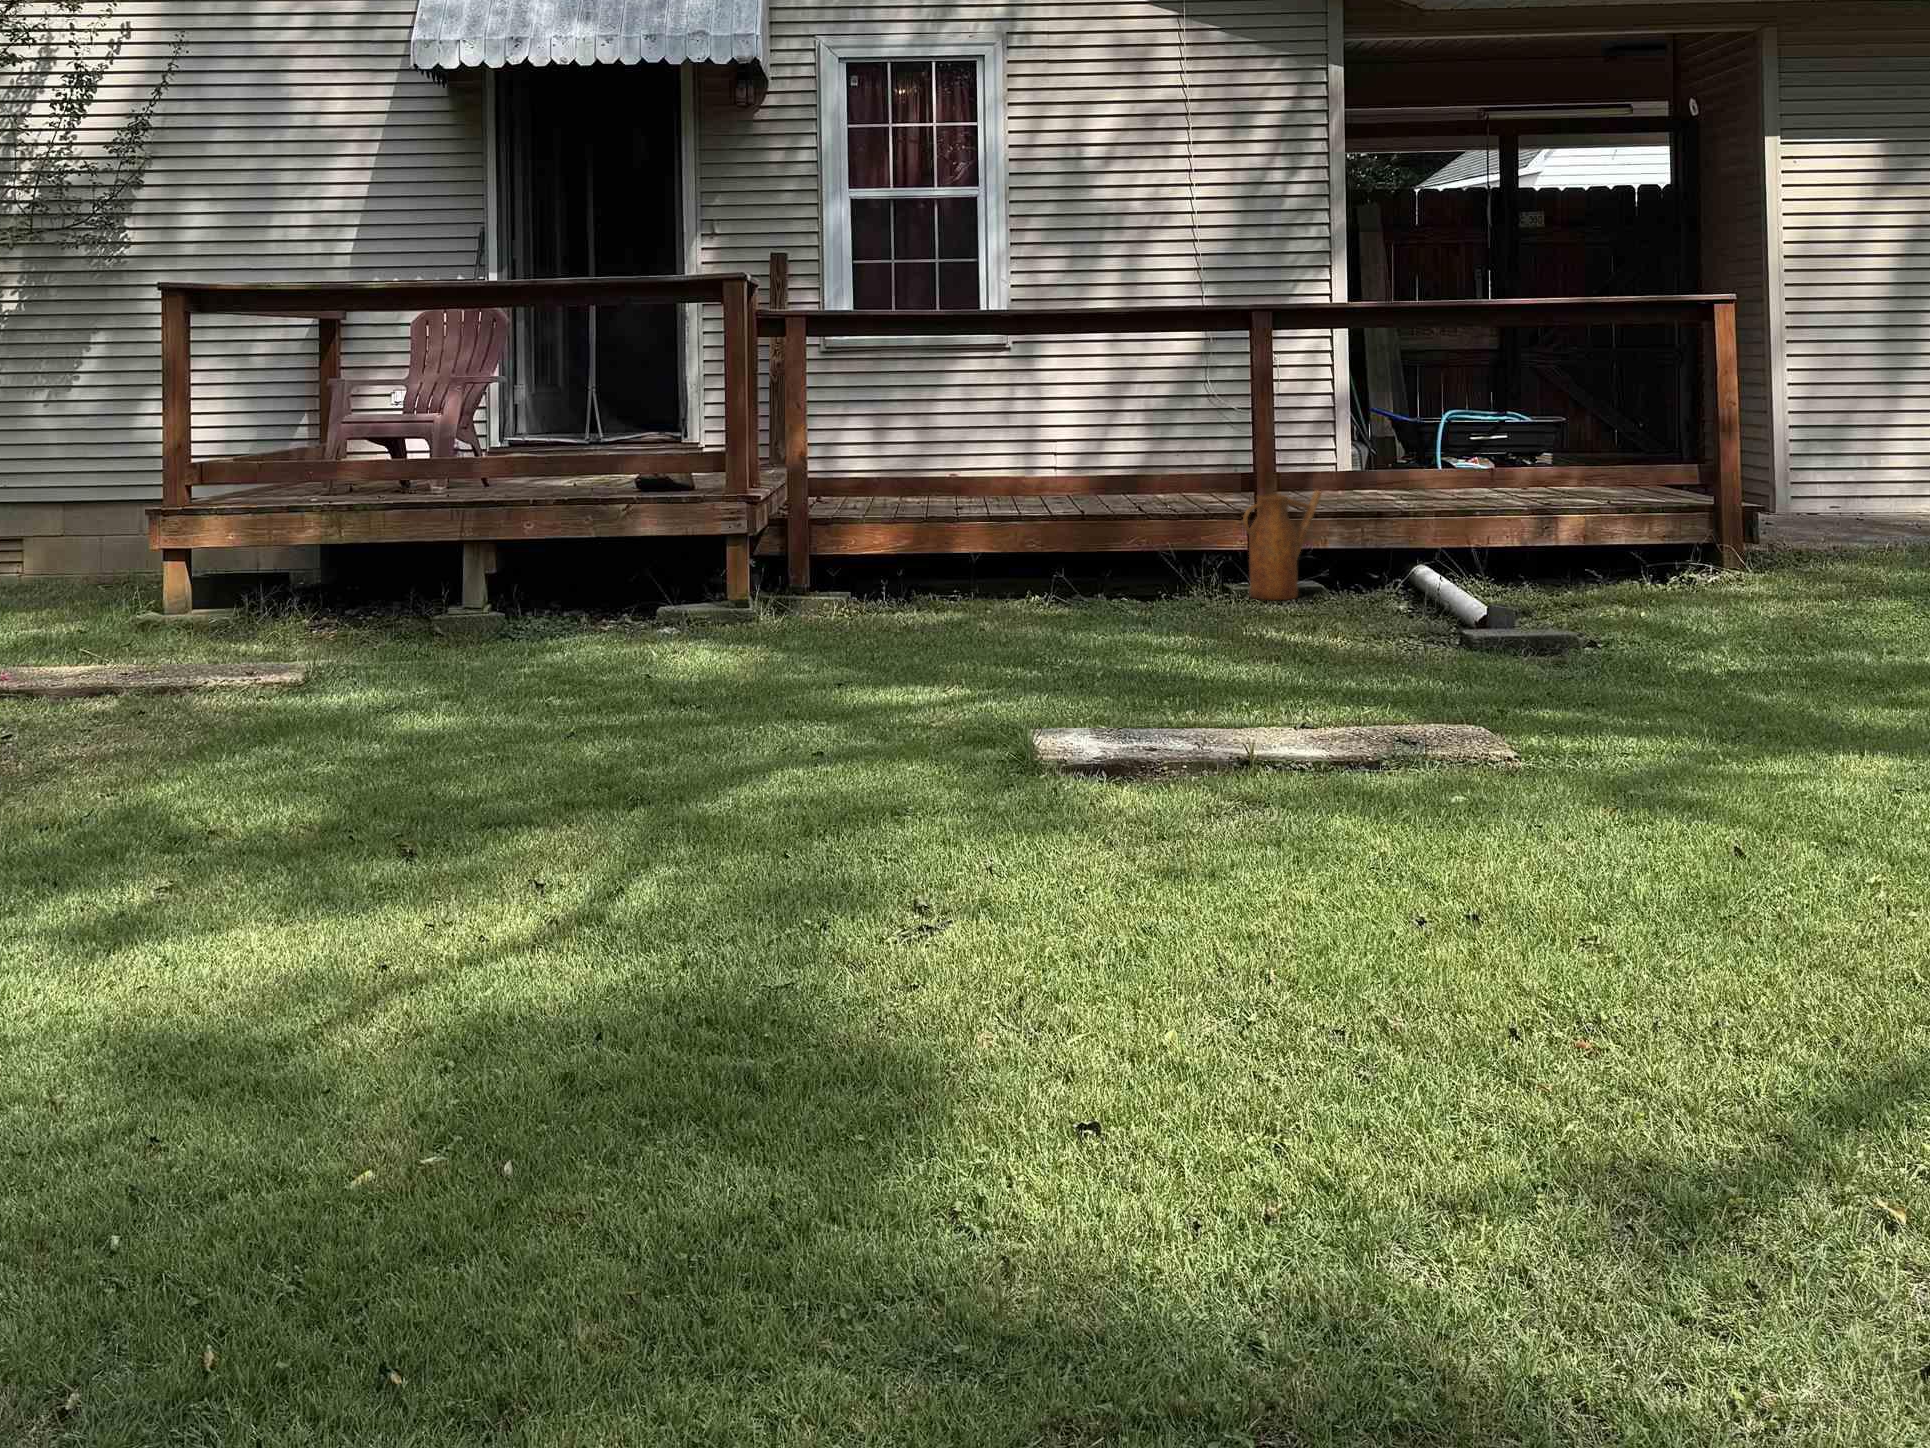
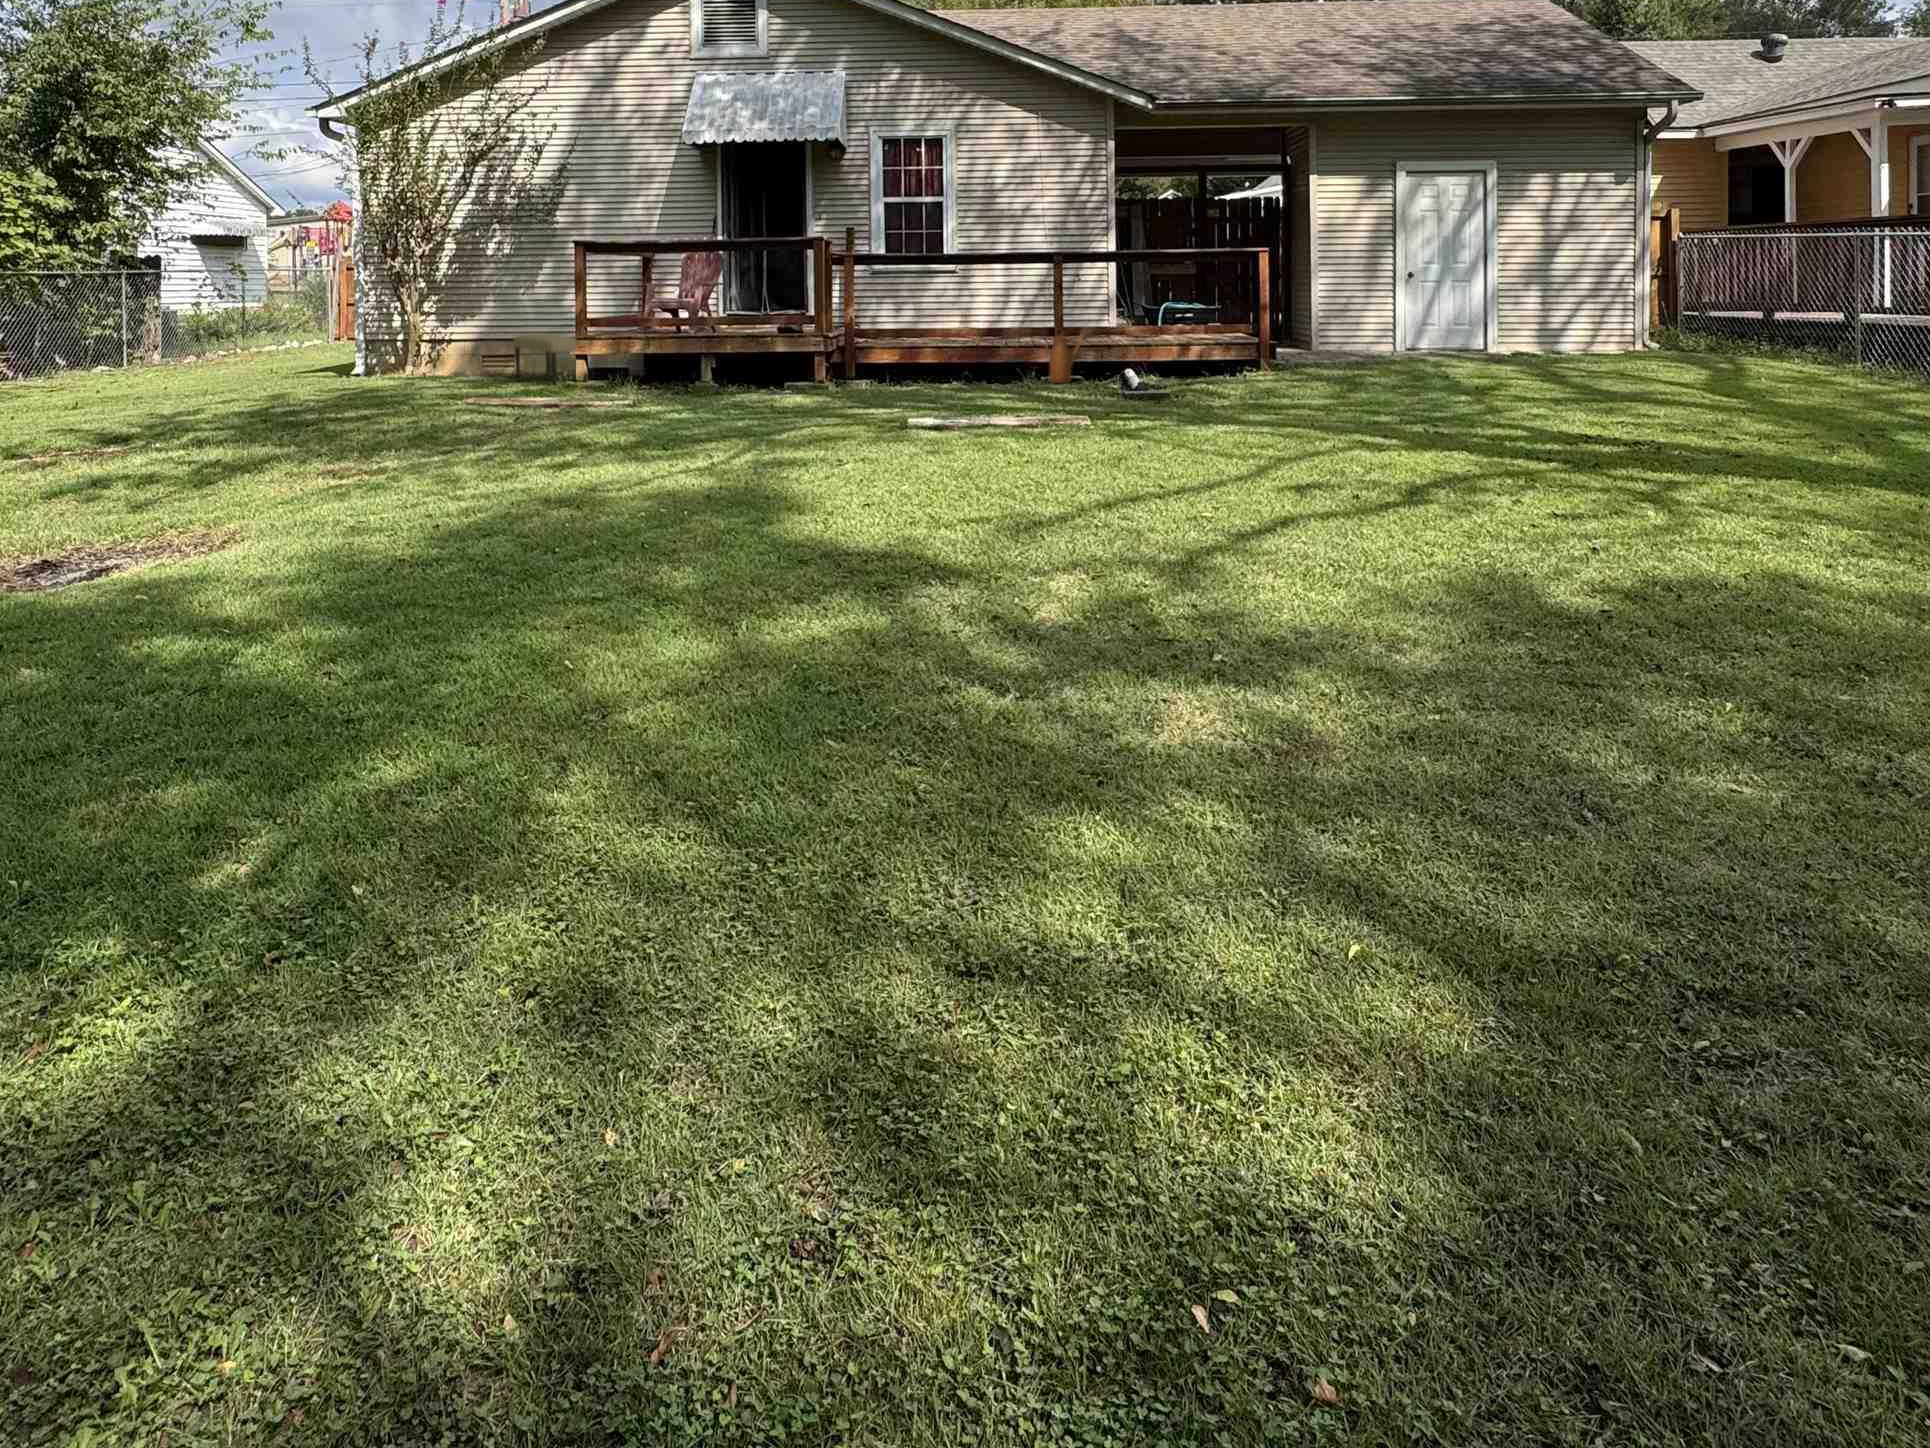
bench: none [18,493,195,614] -> present [513,334,588,384]

